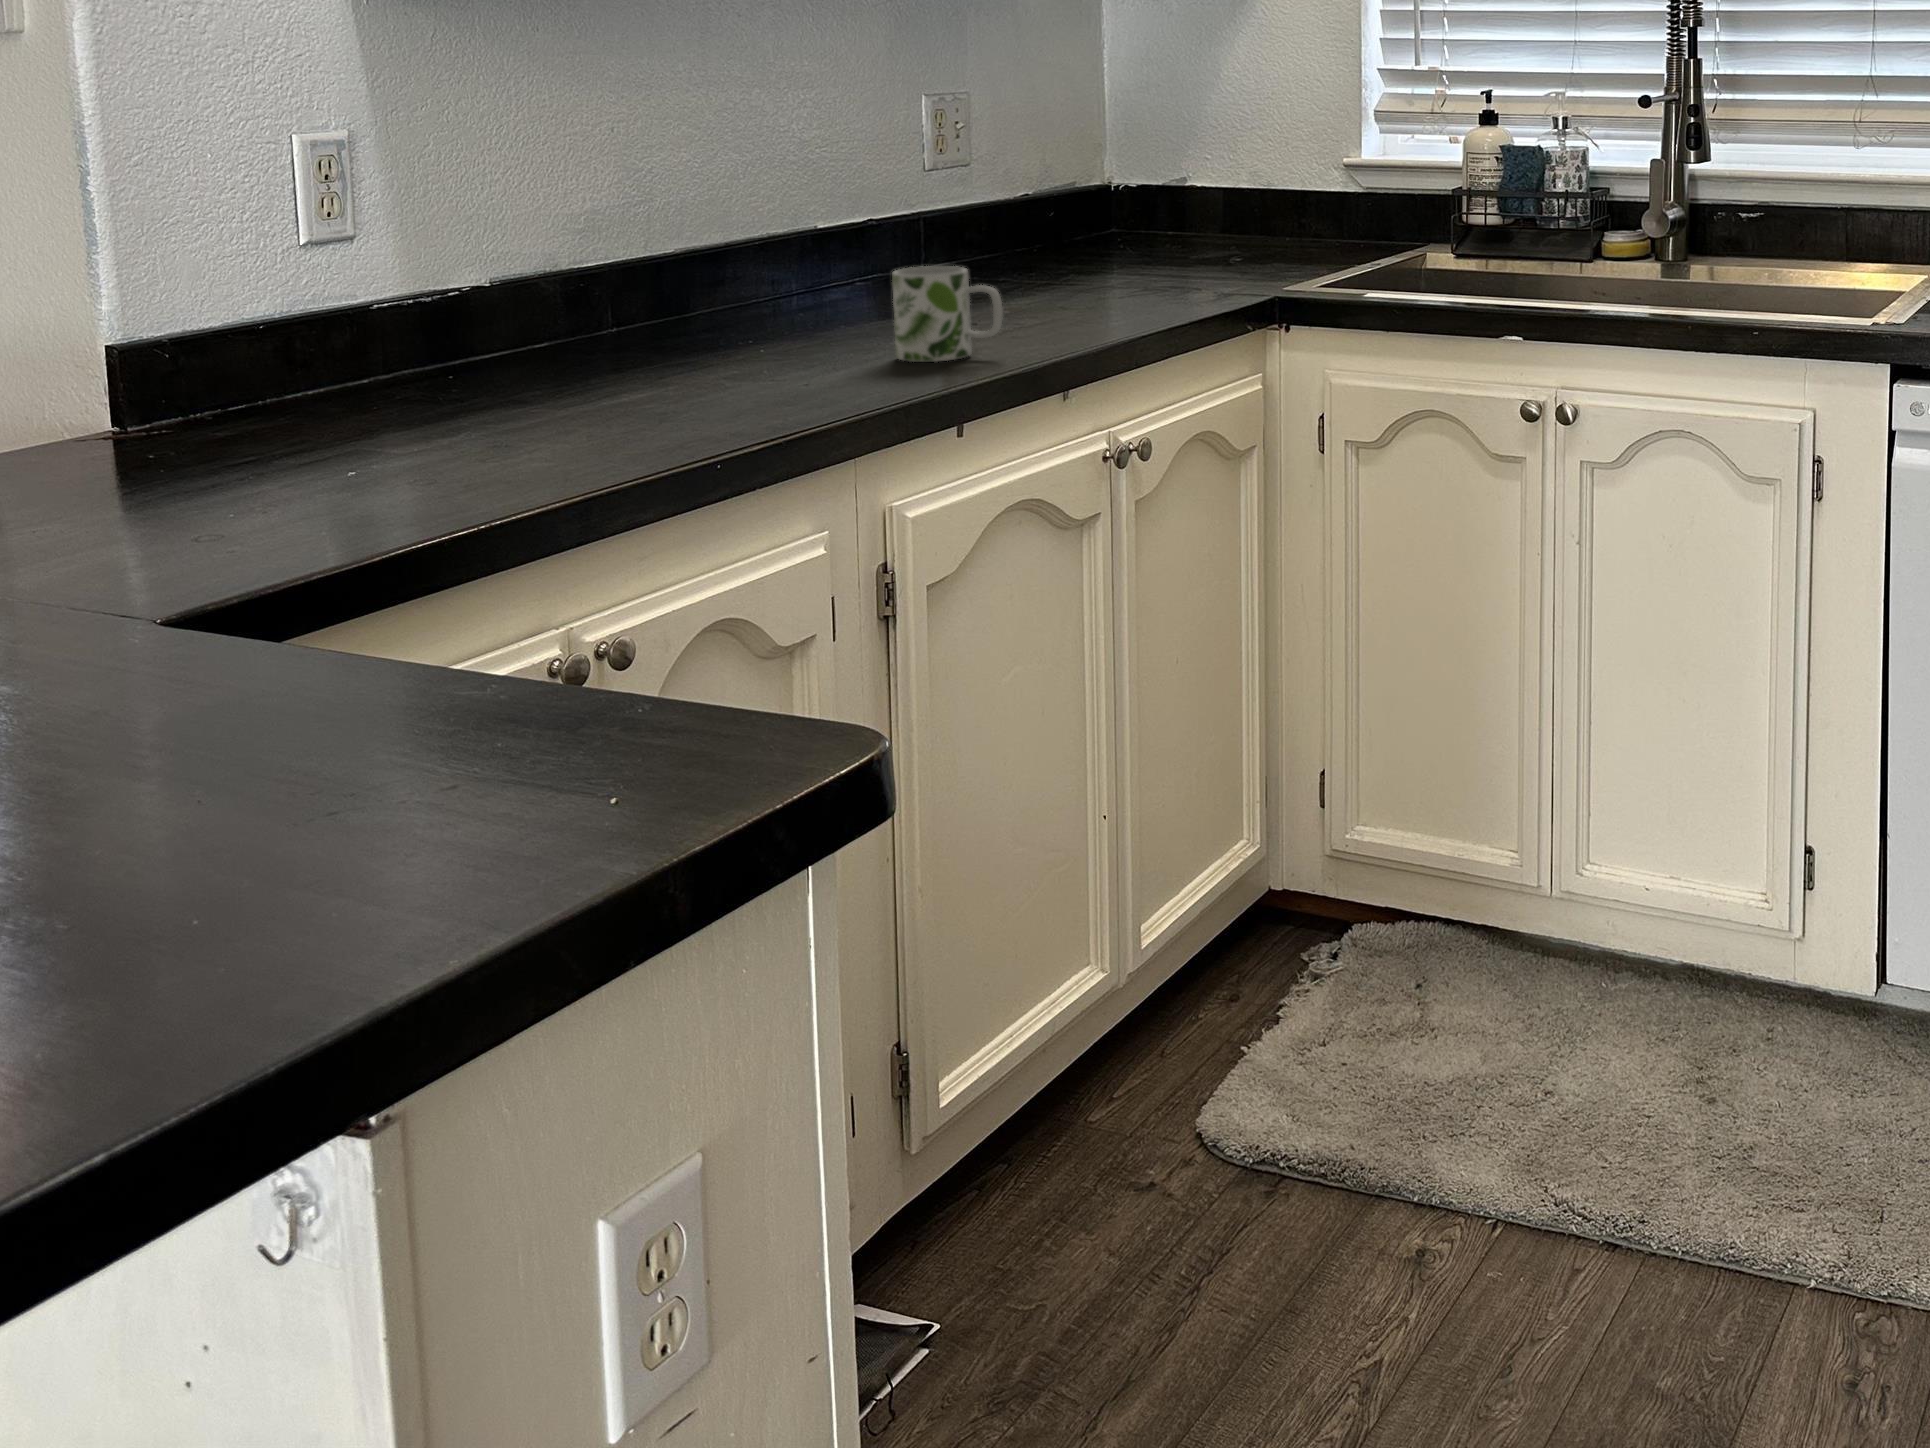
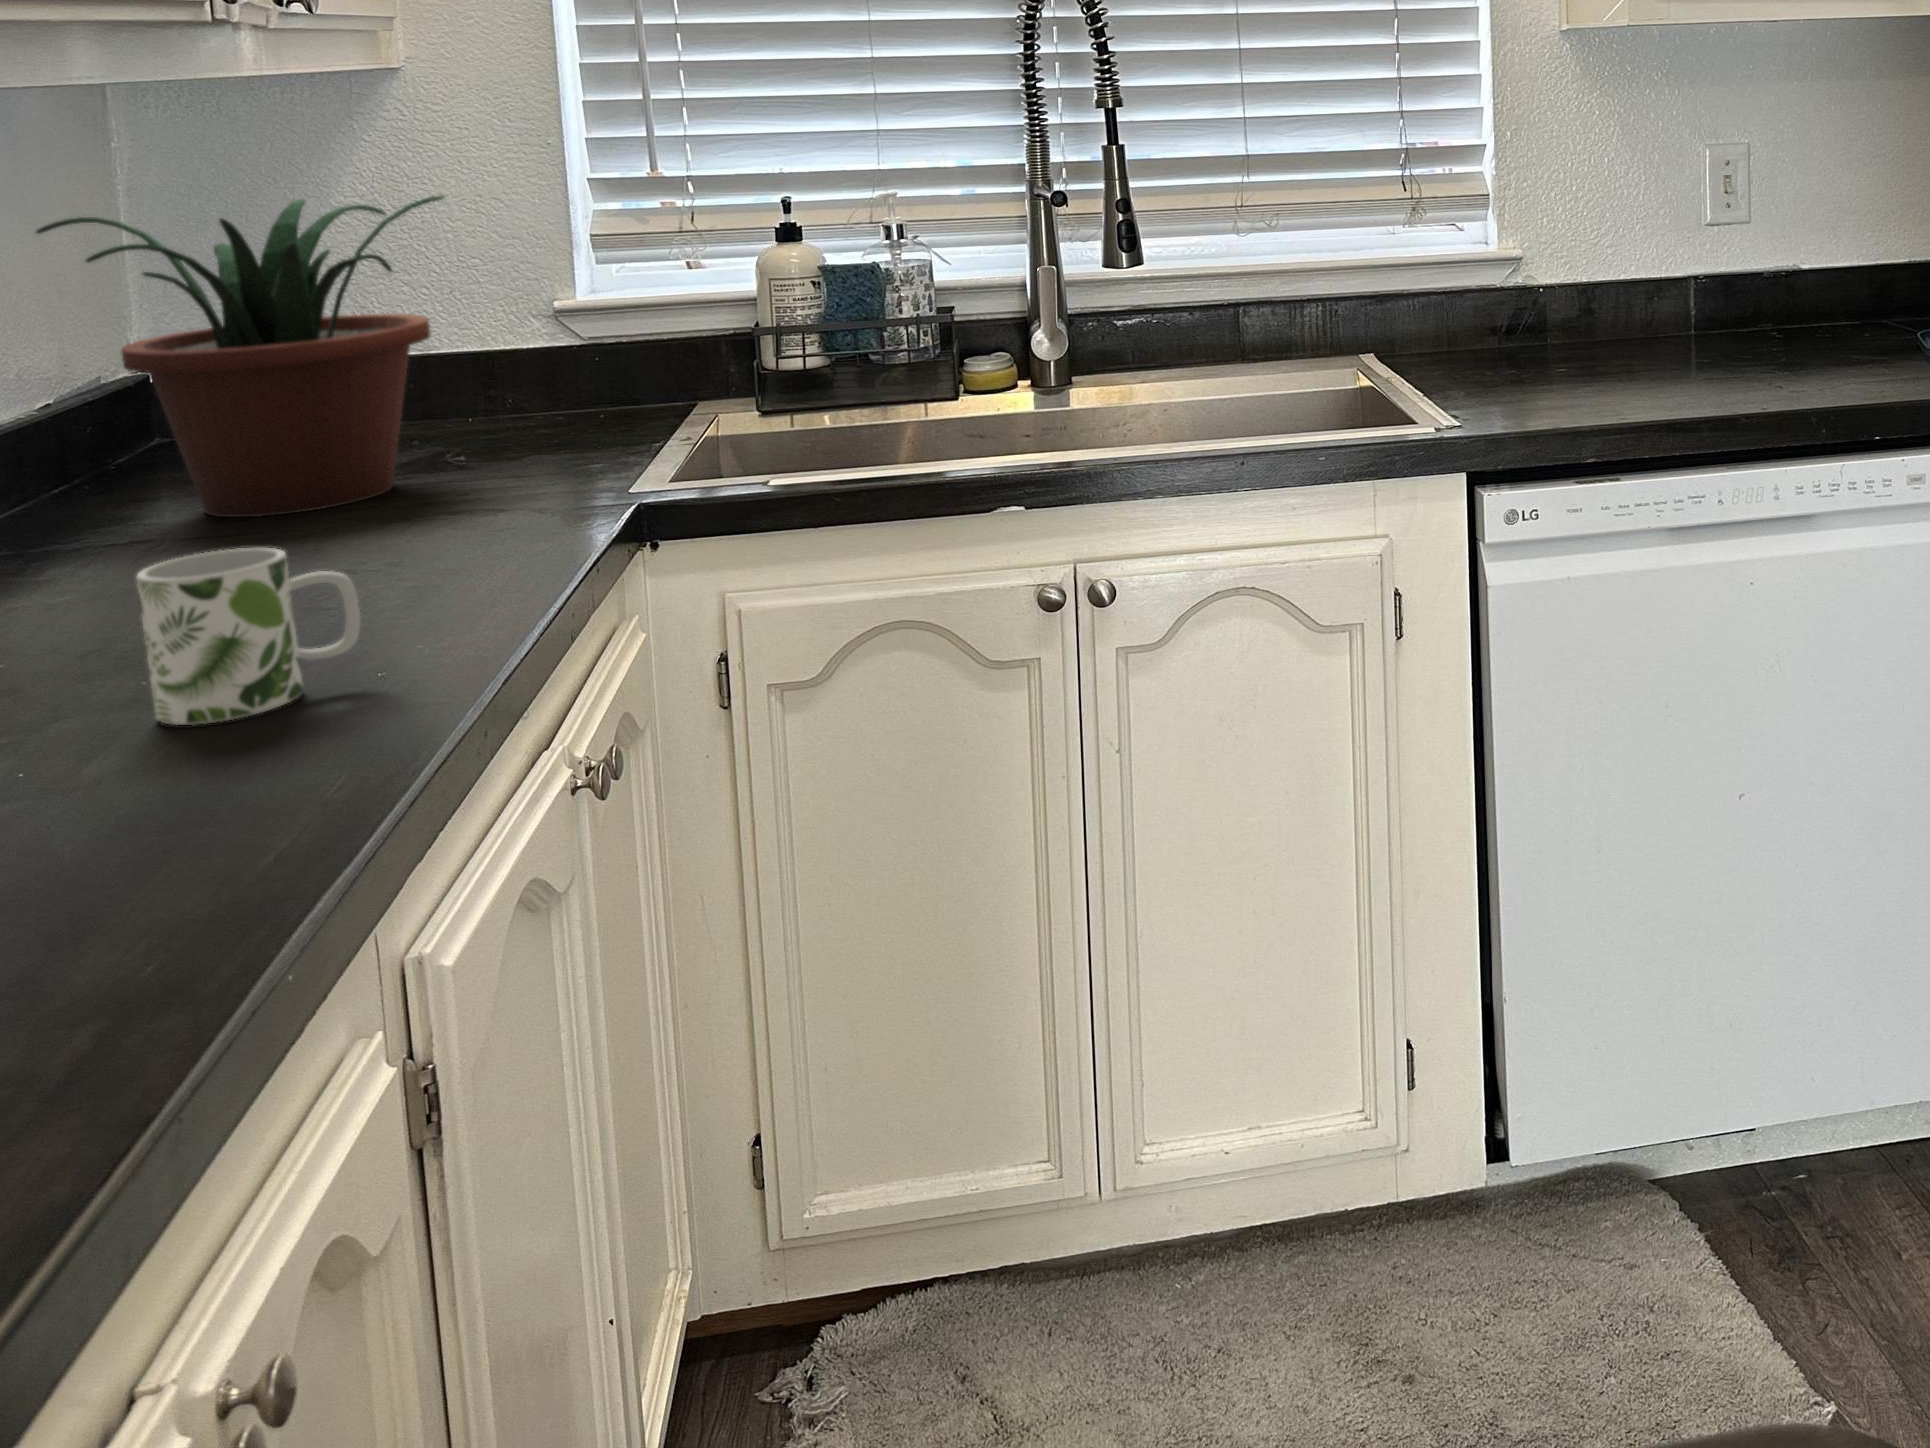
potted plant: none [1011,66,1240,277] -> present [36,196,444,517]

